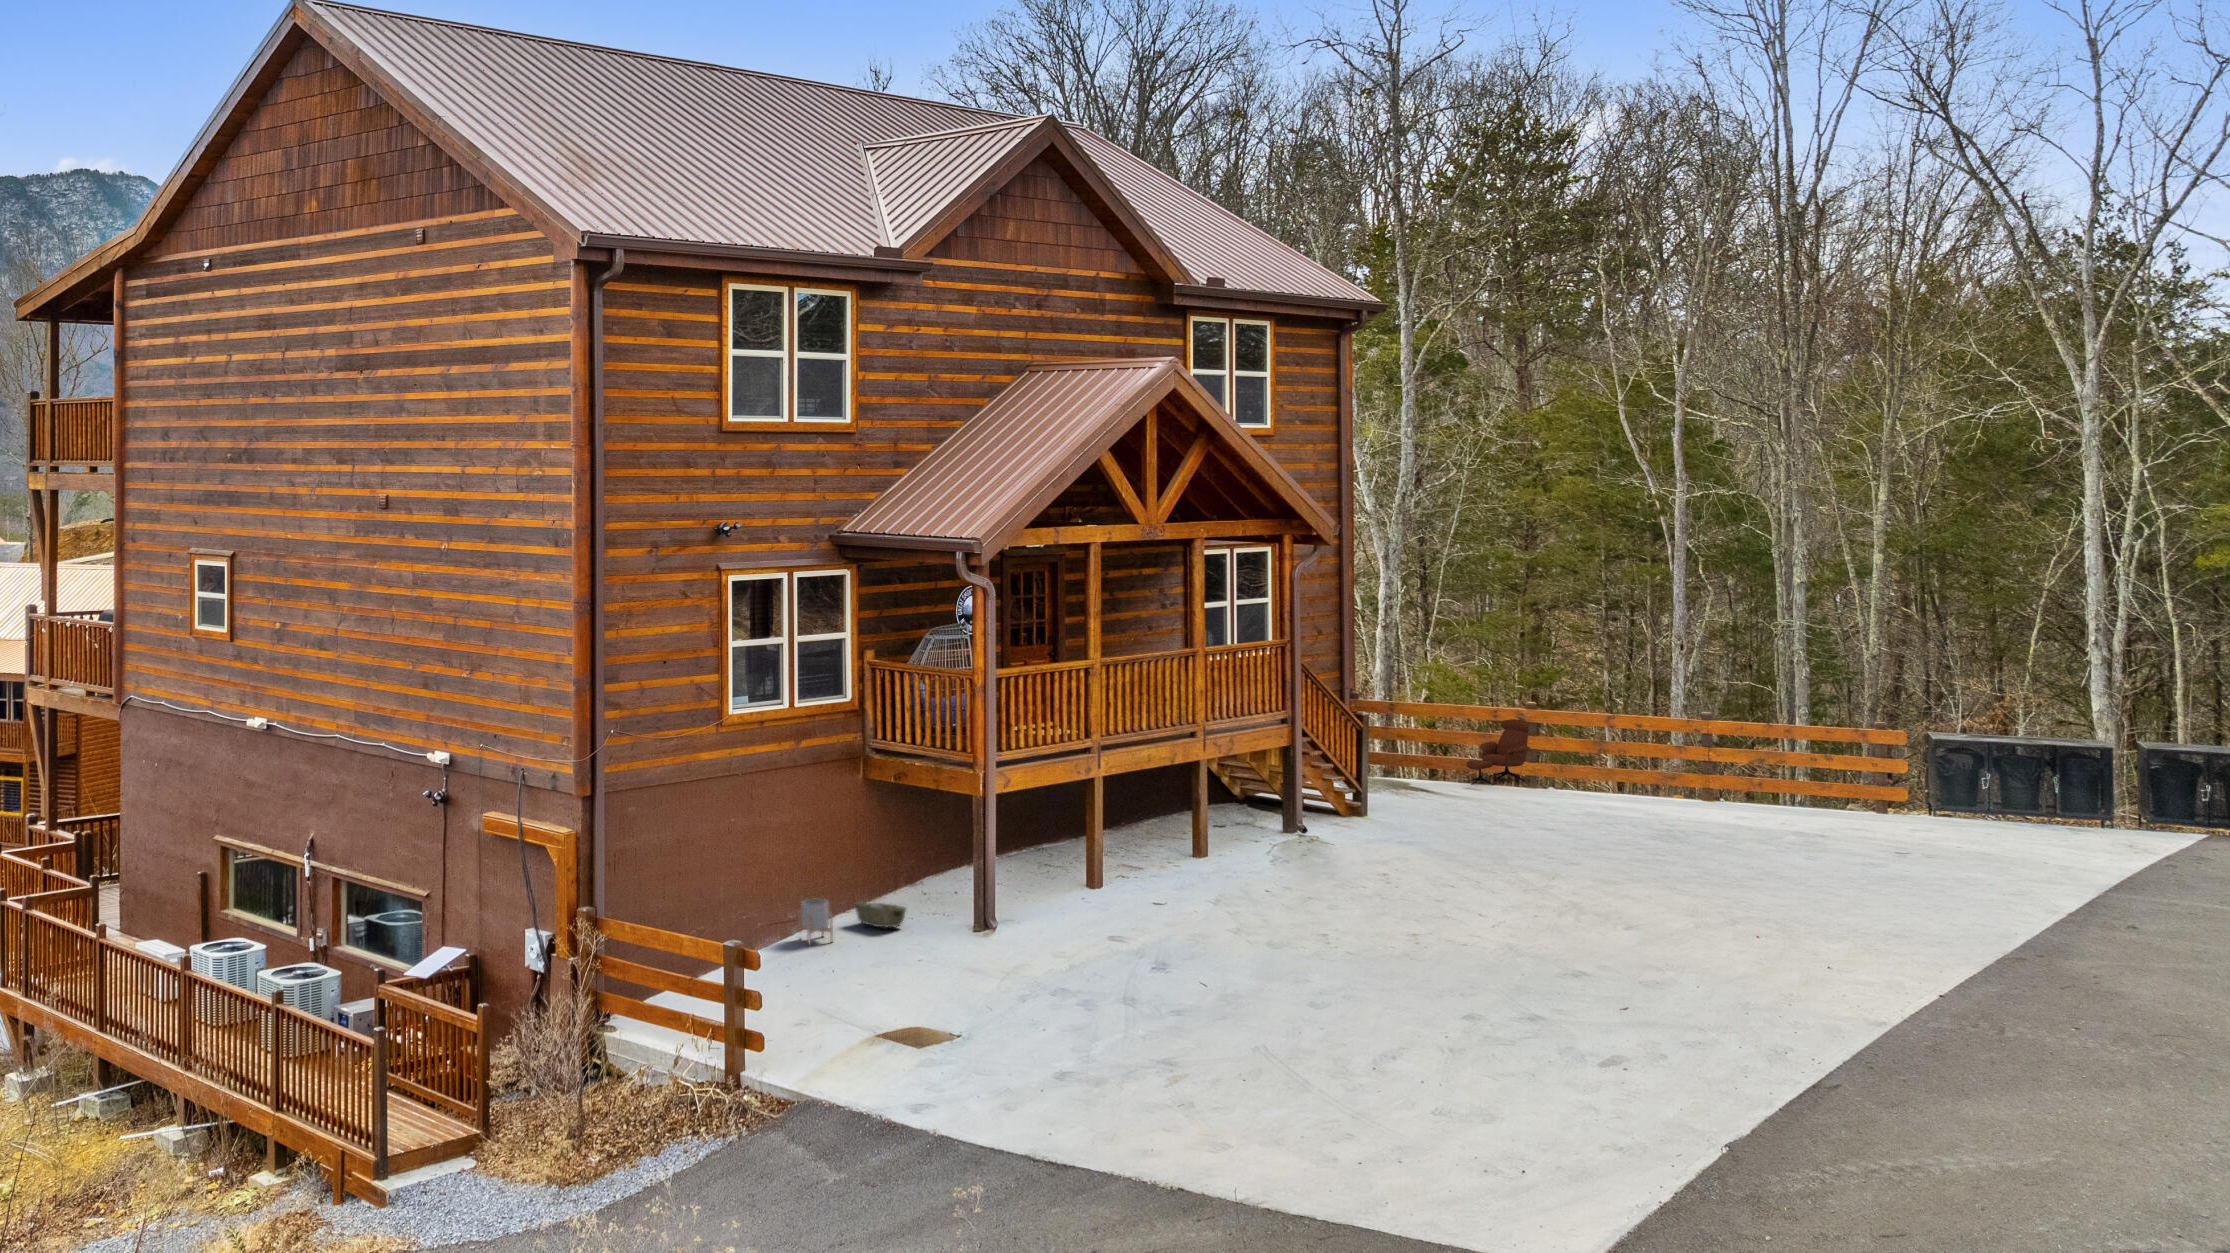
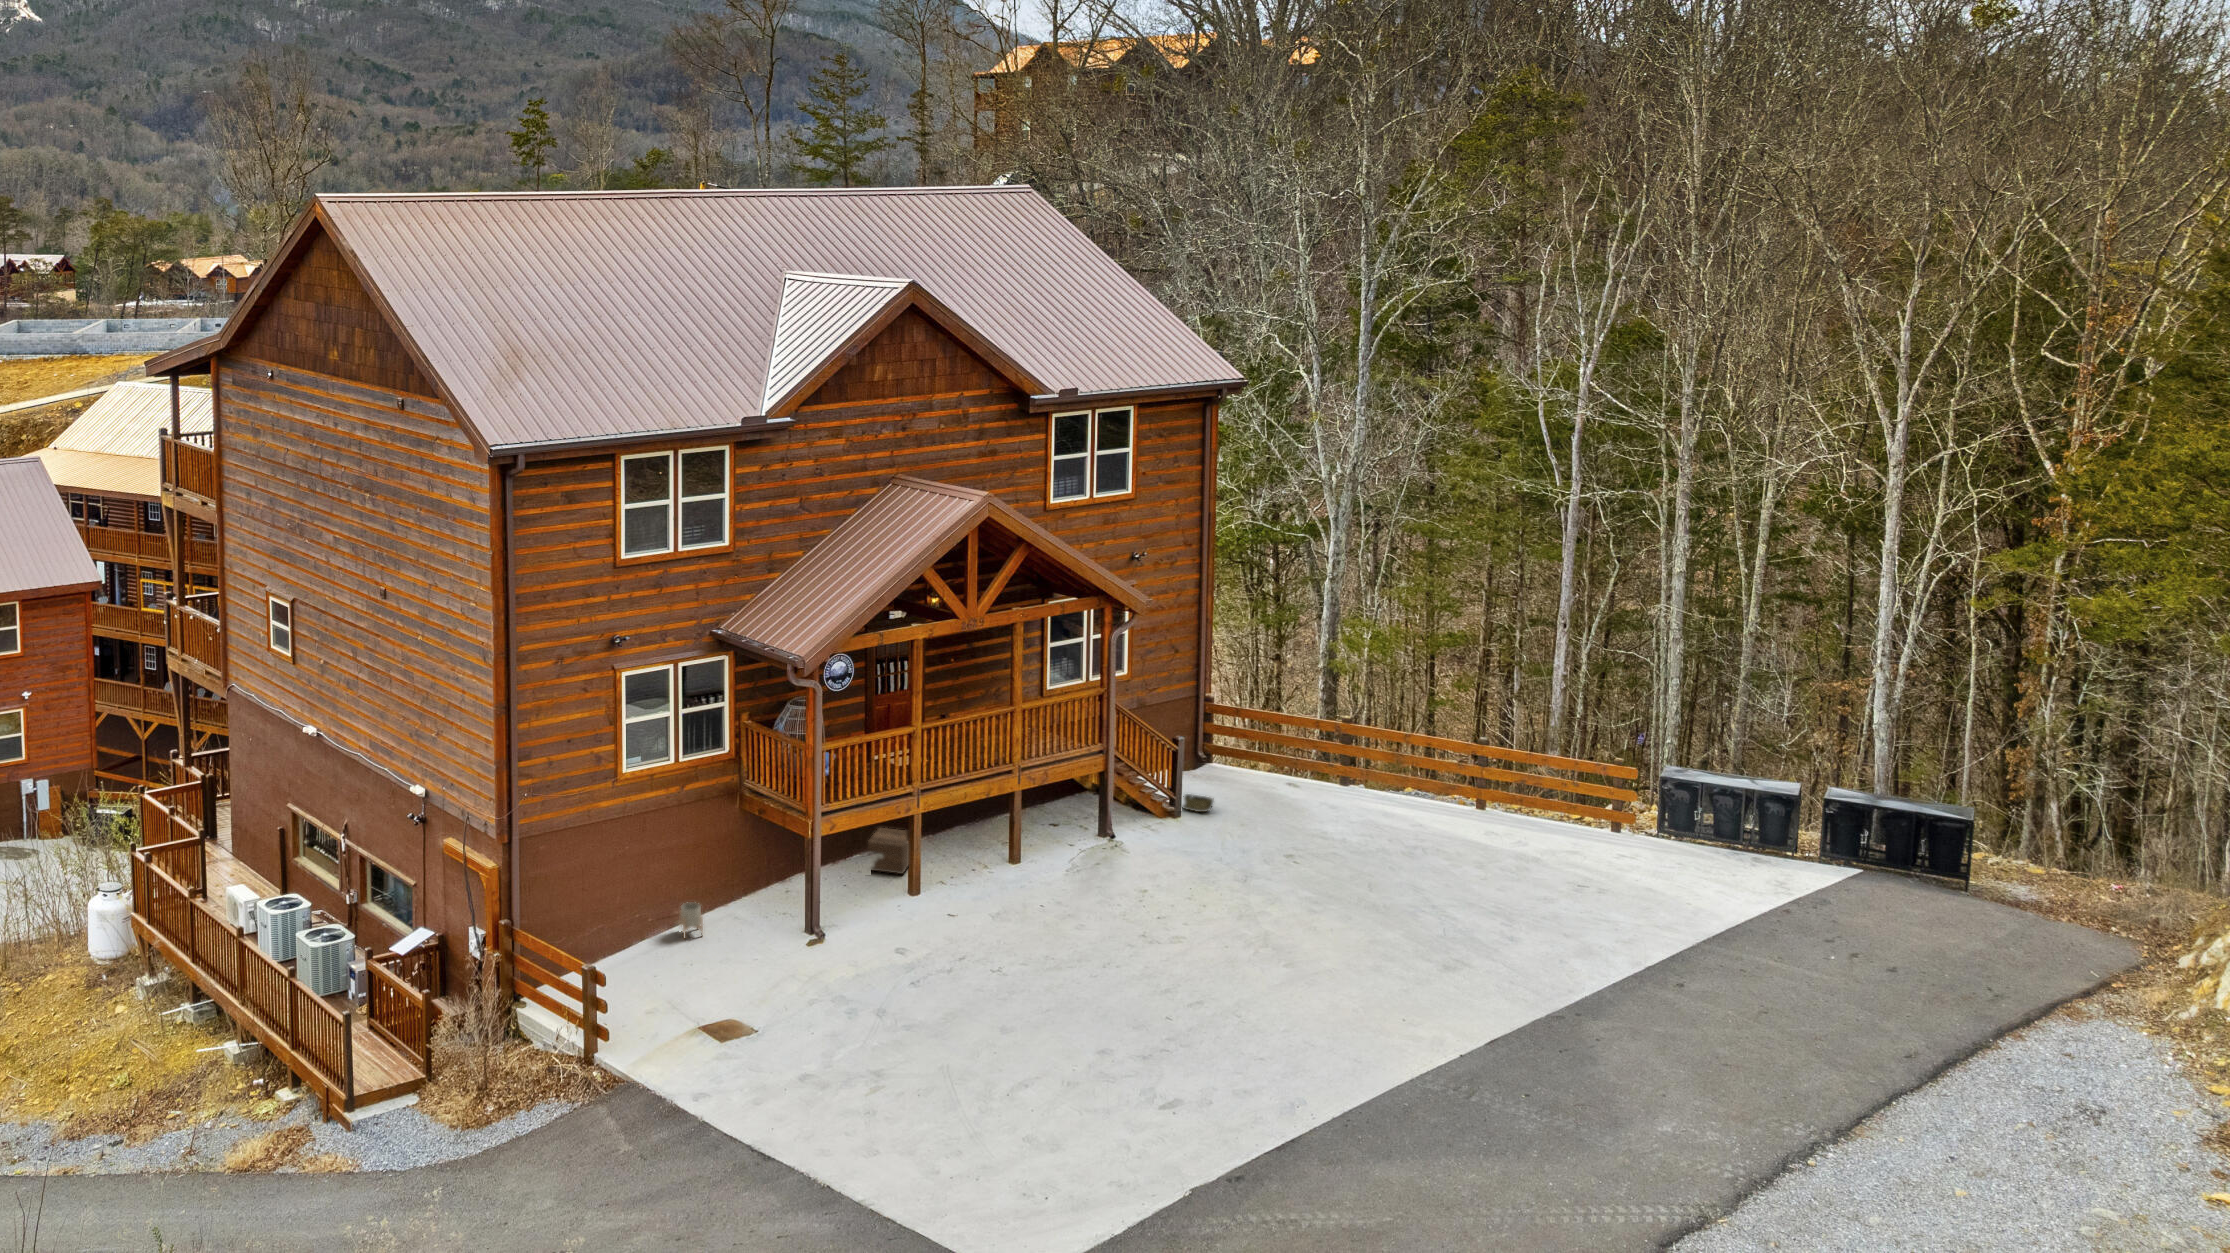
lounge chair: present [1467,719,1530,785] -> none [1307,704,1365,762]
wooden crate: none [1009,831,1062,883] -> present [868,828,909,874]
woven basket: present [855,902,906,928] -> present [1183,794,1213,812]

